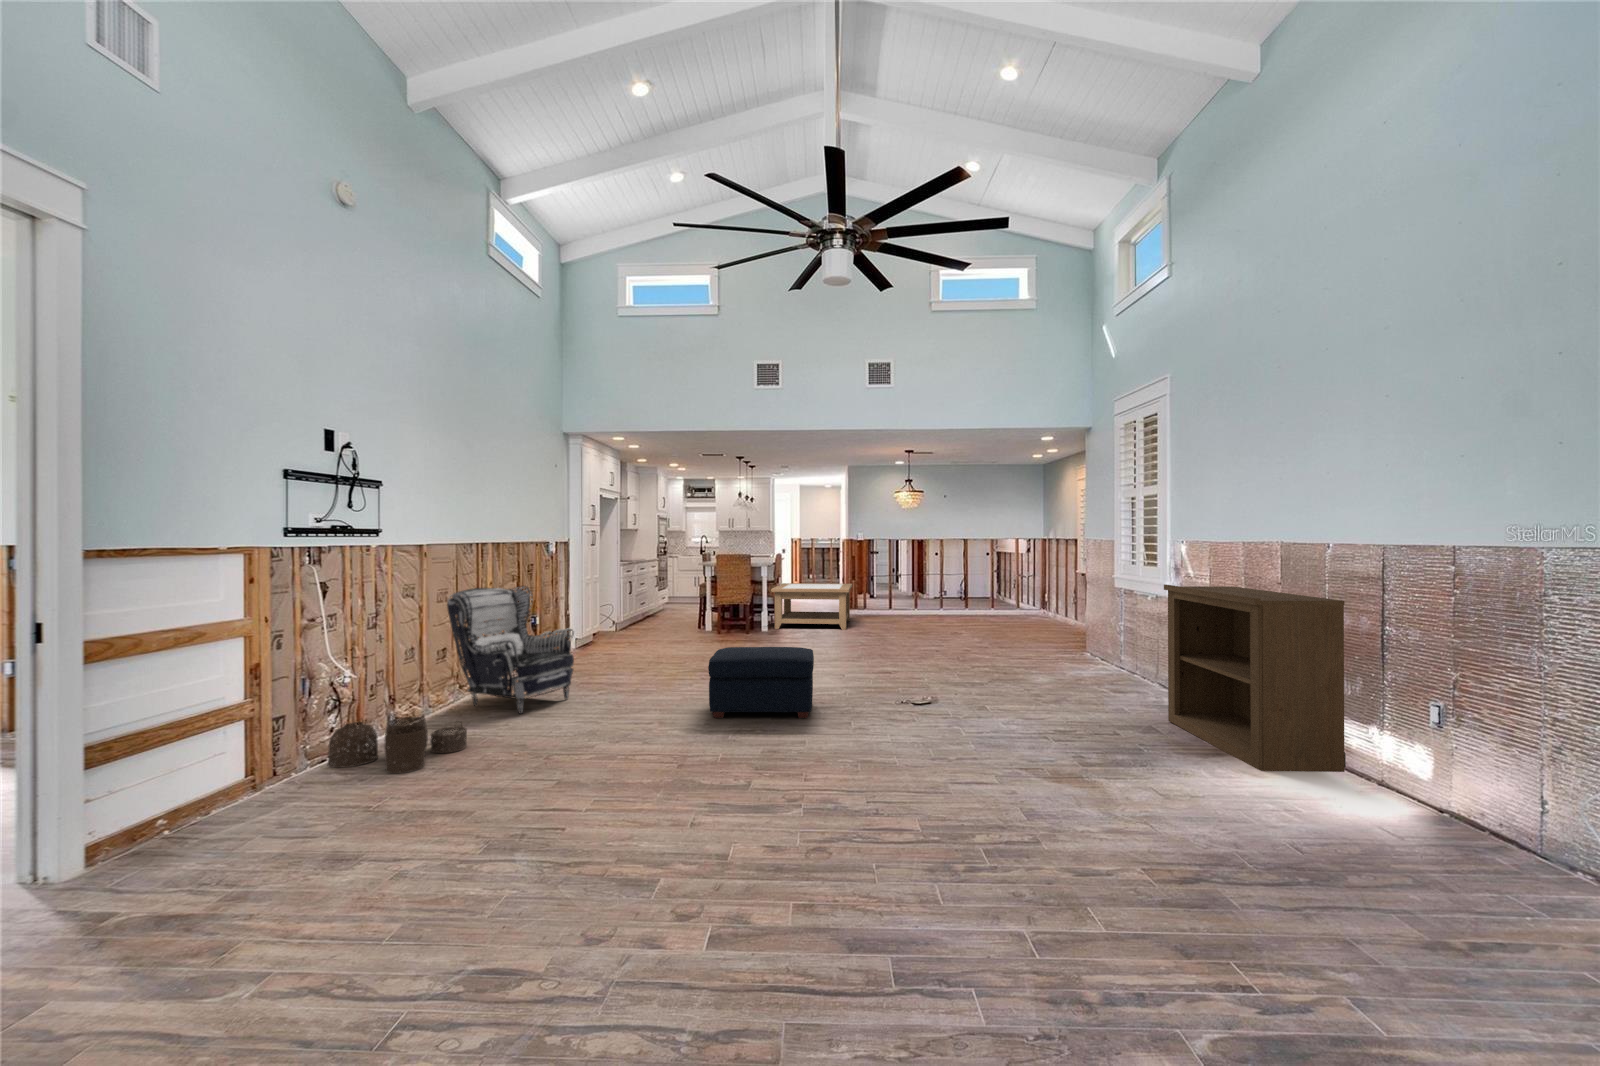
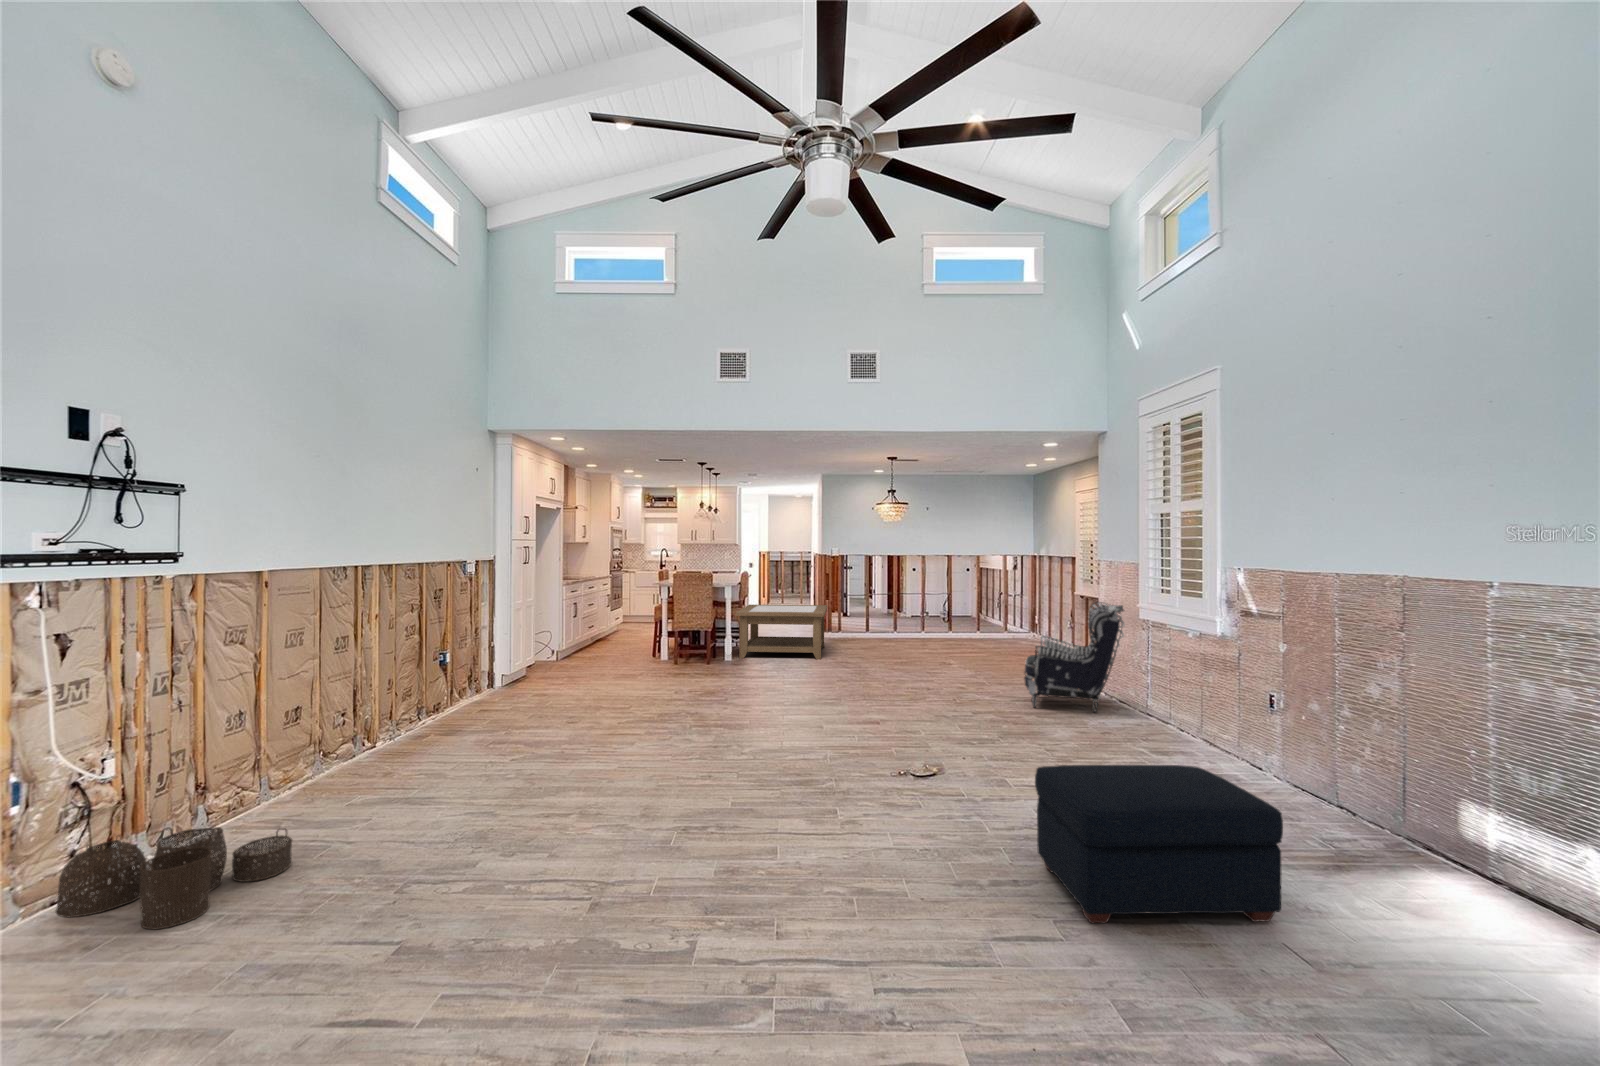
bookshelf: present [1164,585,1346,772] -> none [1238,628,1529,902]
armchair: present [447,586,574,714] -> present [1024,602,1125,712]
ottoman: present [708,647,814,718] -> present [1035,765,1283,923]

